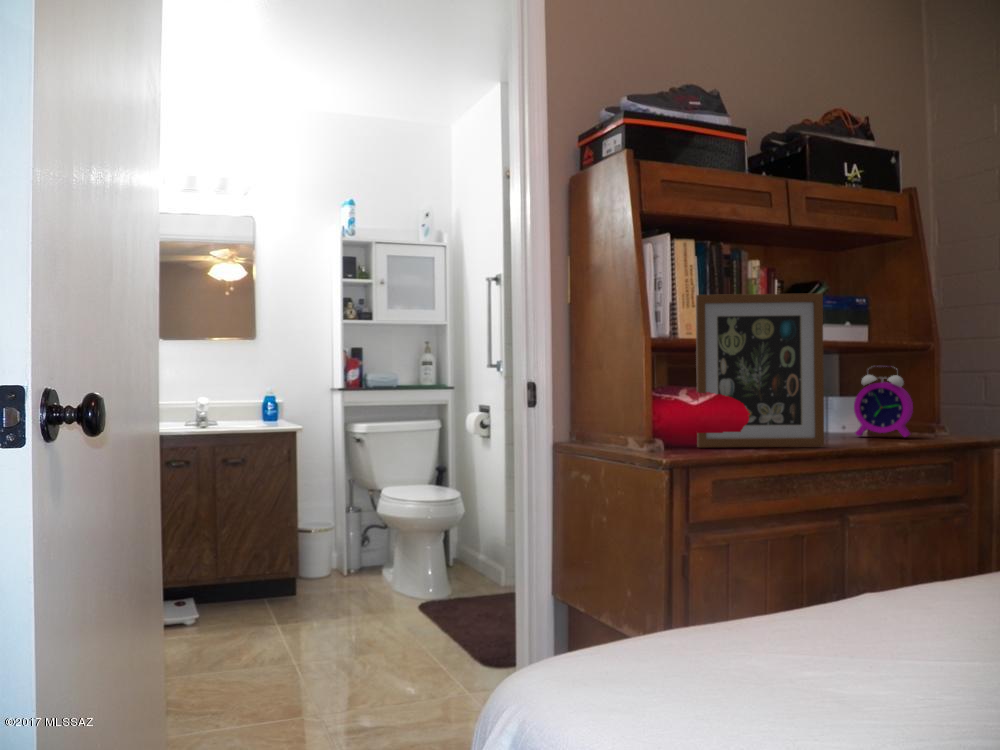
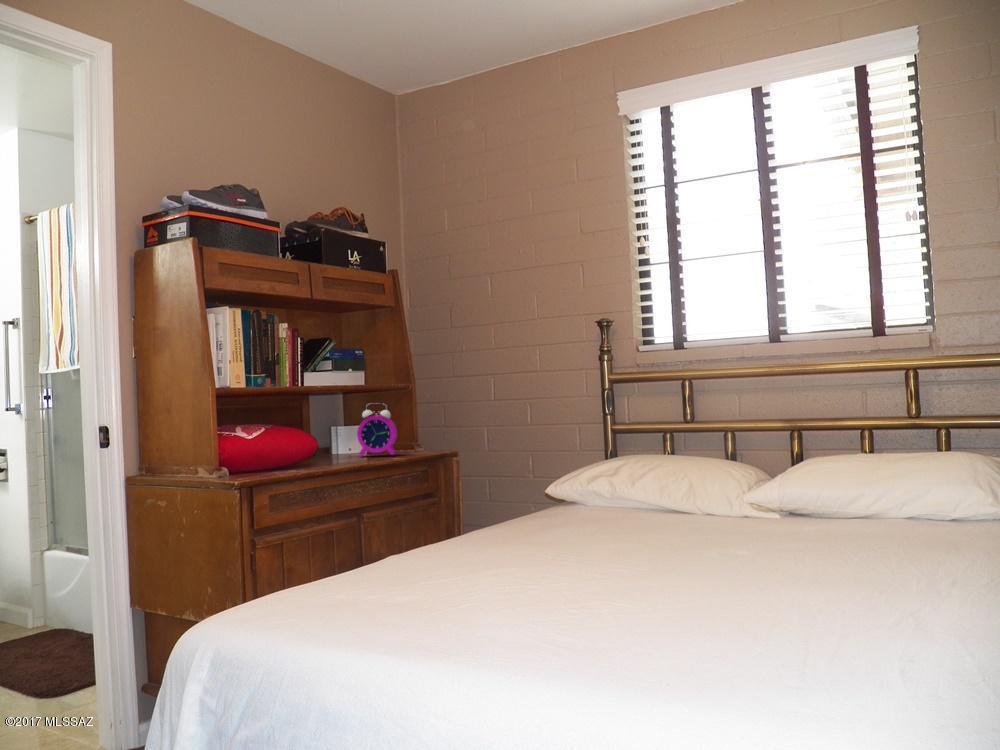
picture frame: present [696,293,824,448] -> none [247,353,341,472]

